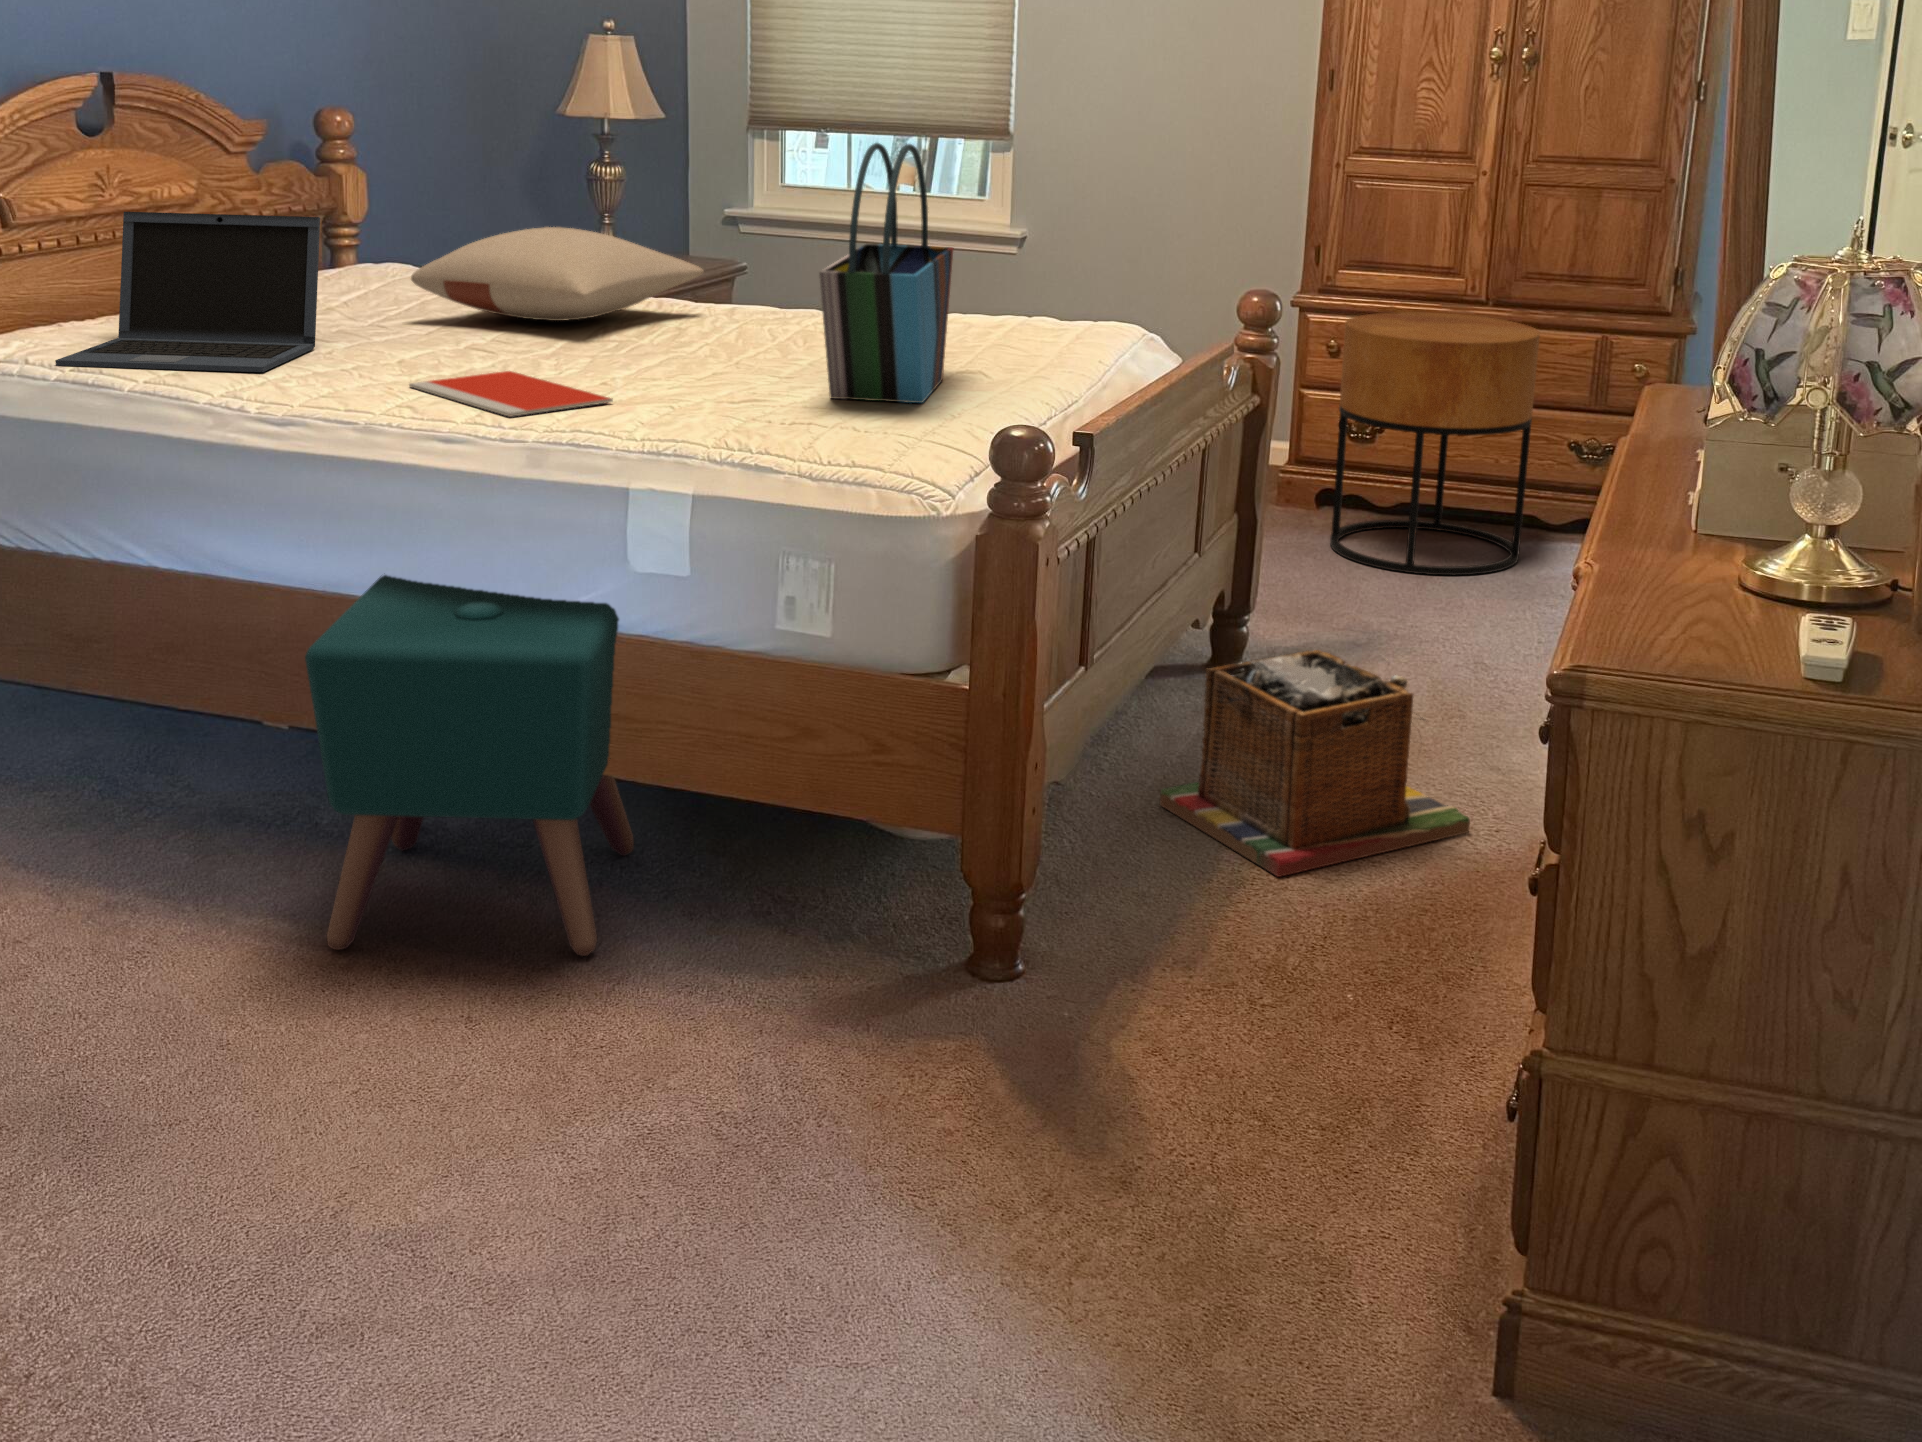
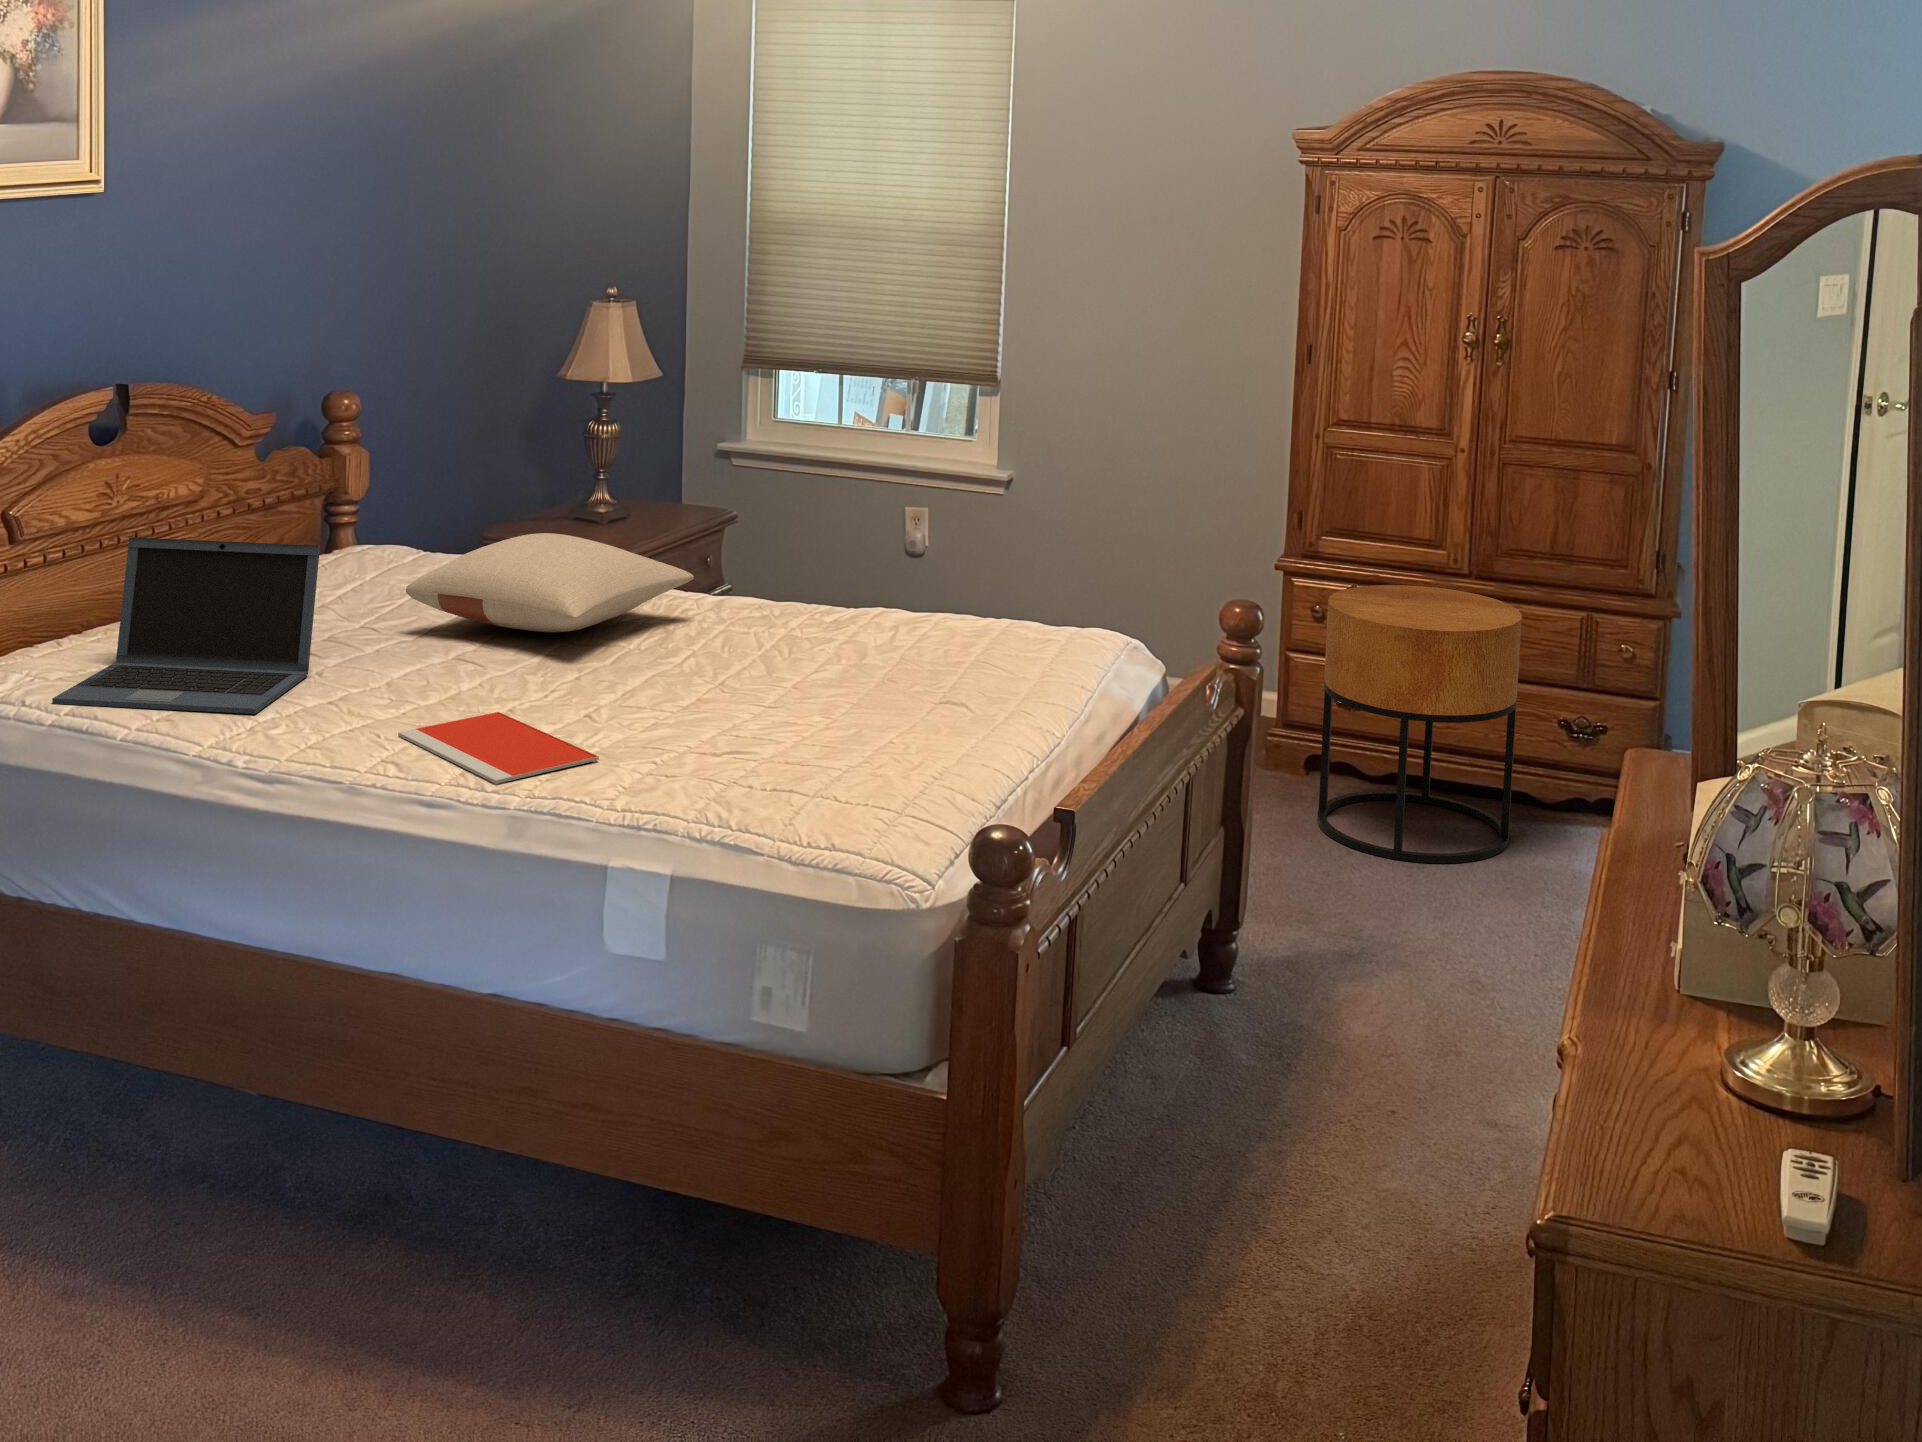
tote bag: present [819,143,953,403] -> none [805,497,938,759]
ottoman: present [305,575,634,956] -> none [280,941,614,1376]
laundry basket: present [1160,650,1470,877] -> none [1144,1006,1462,1271]

